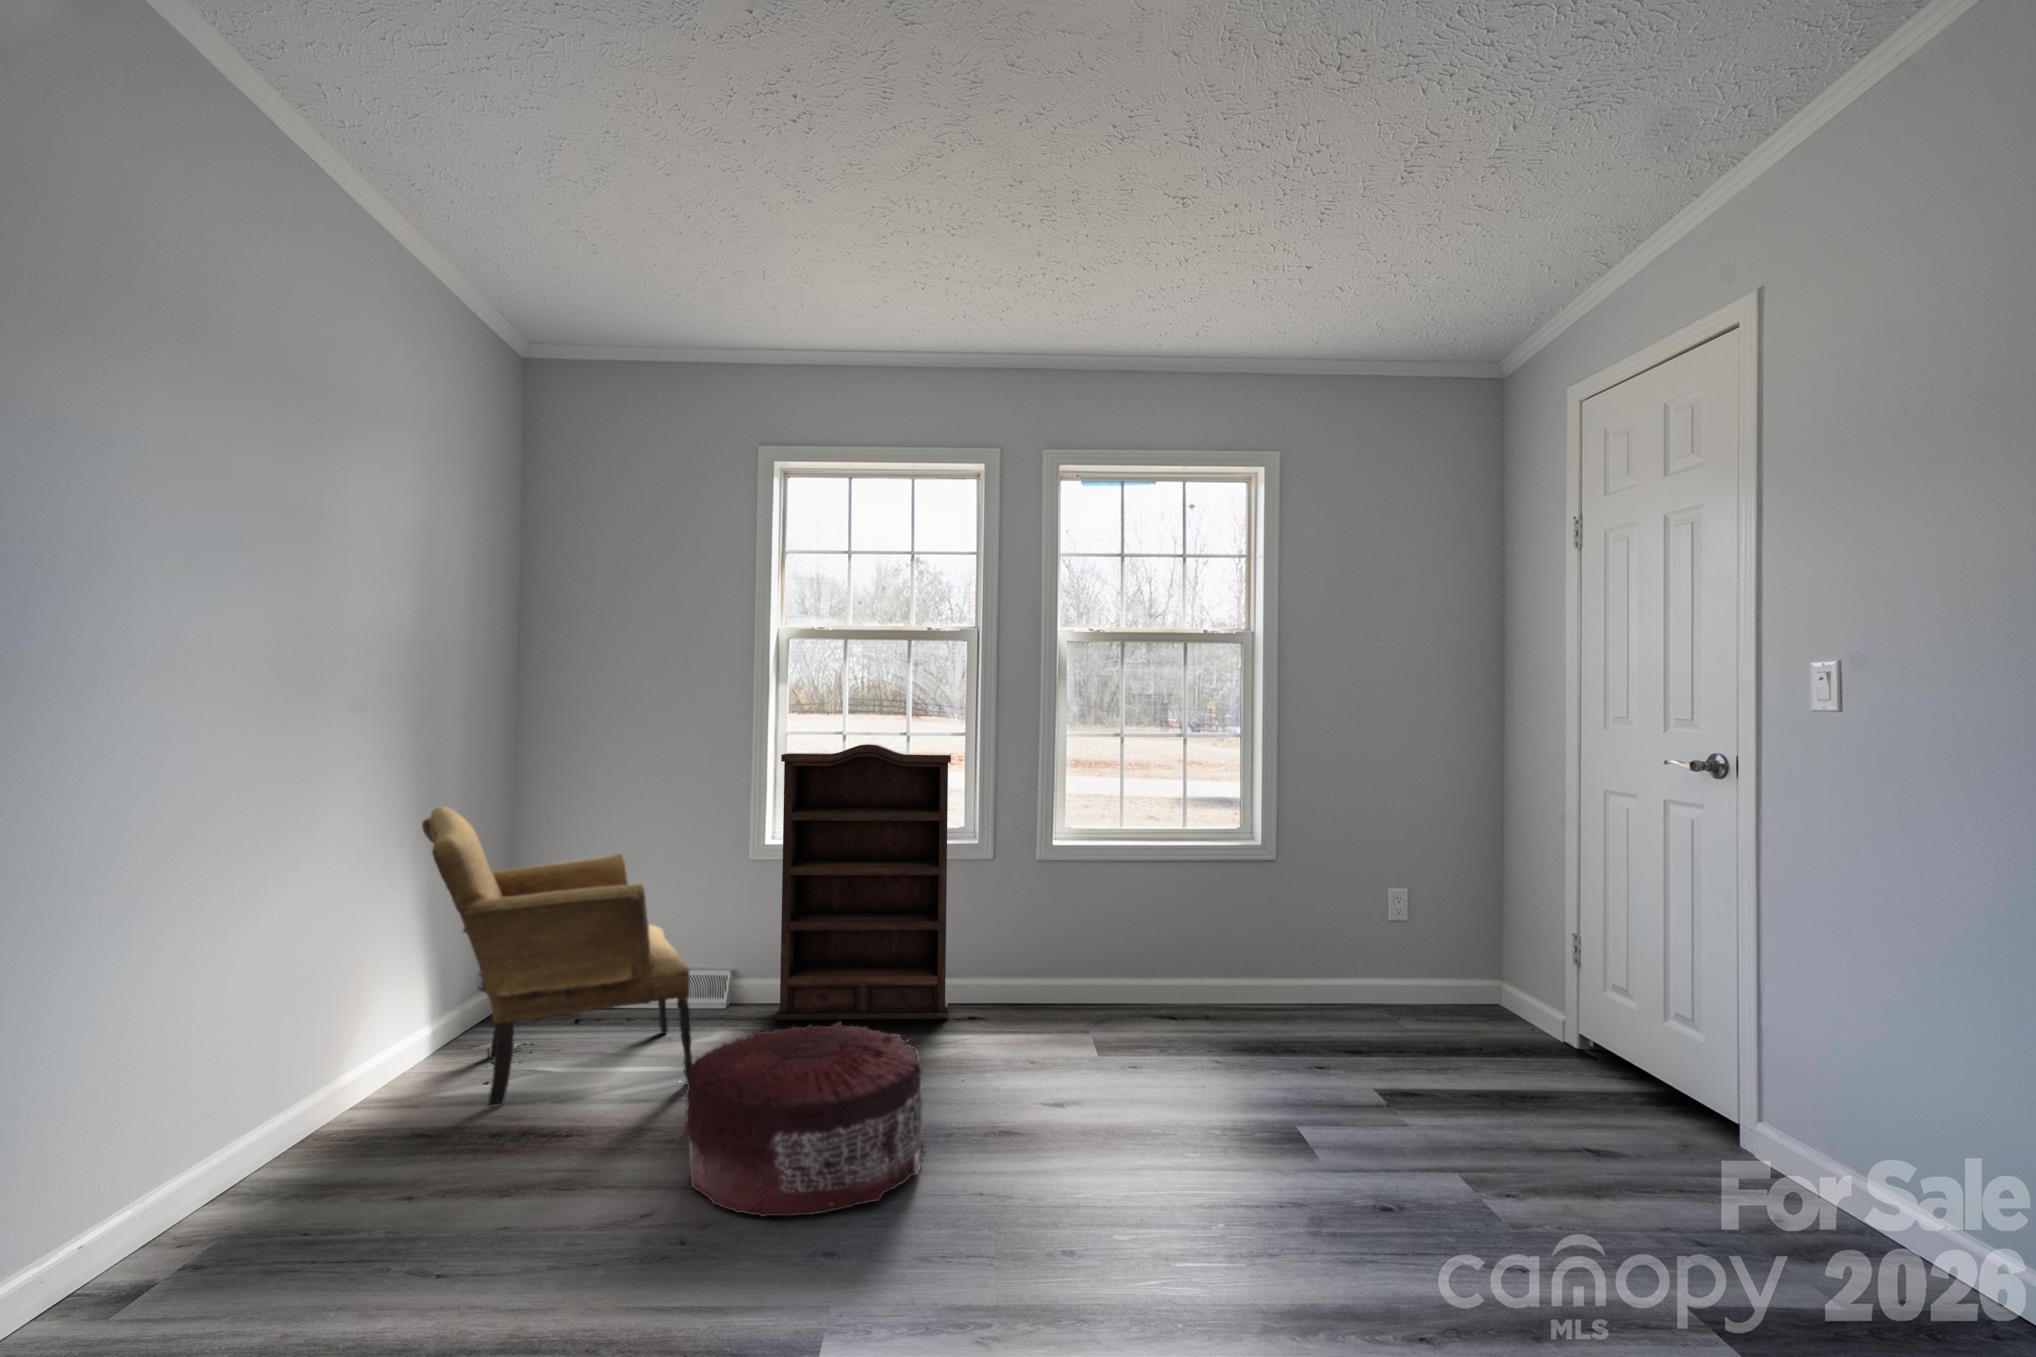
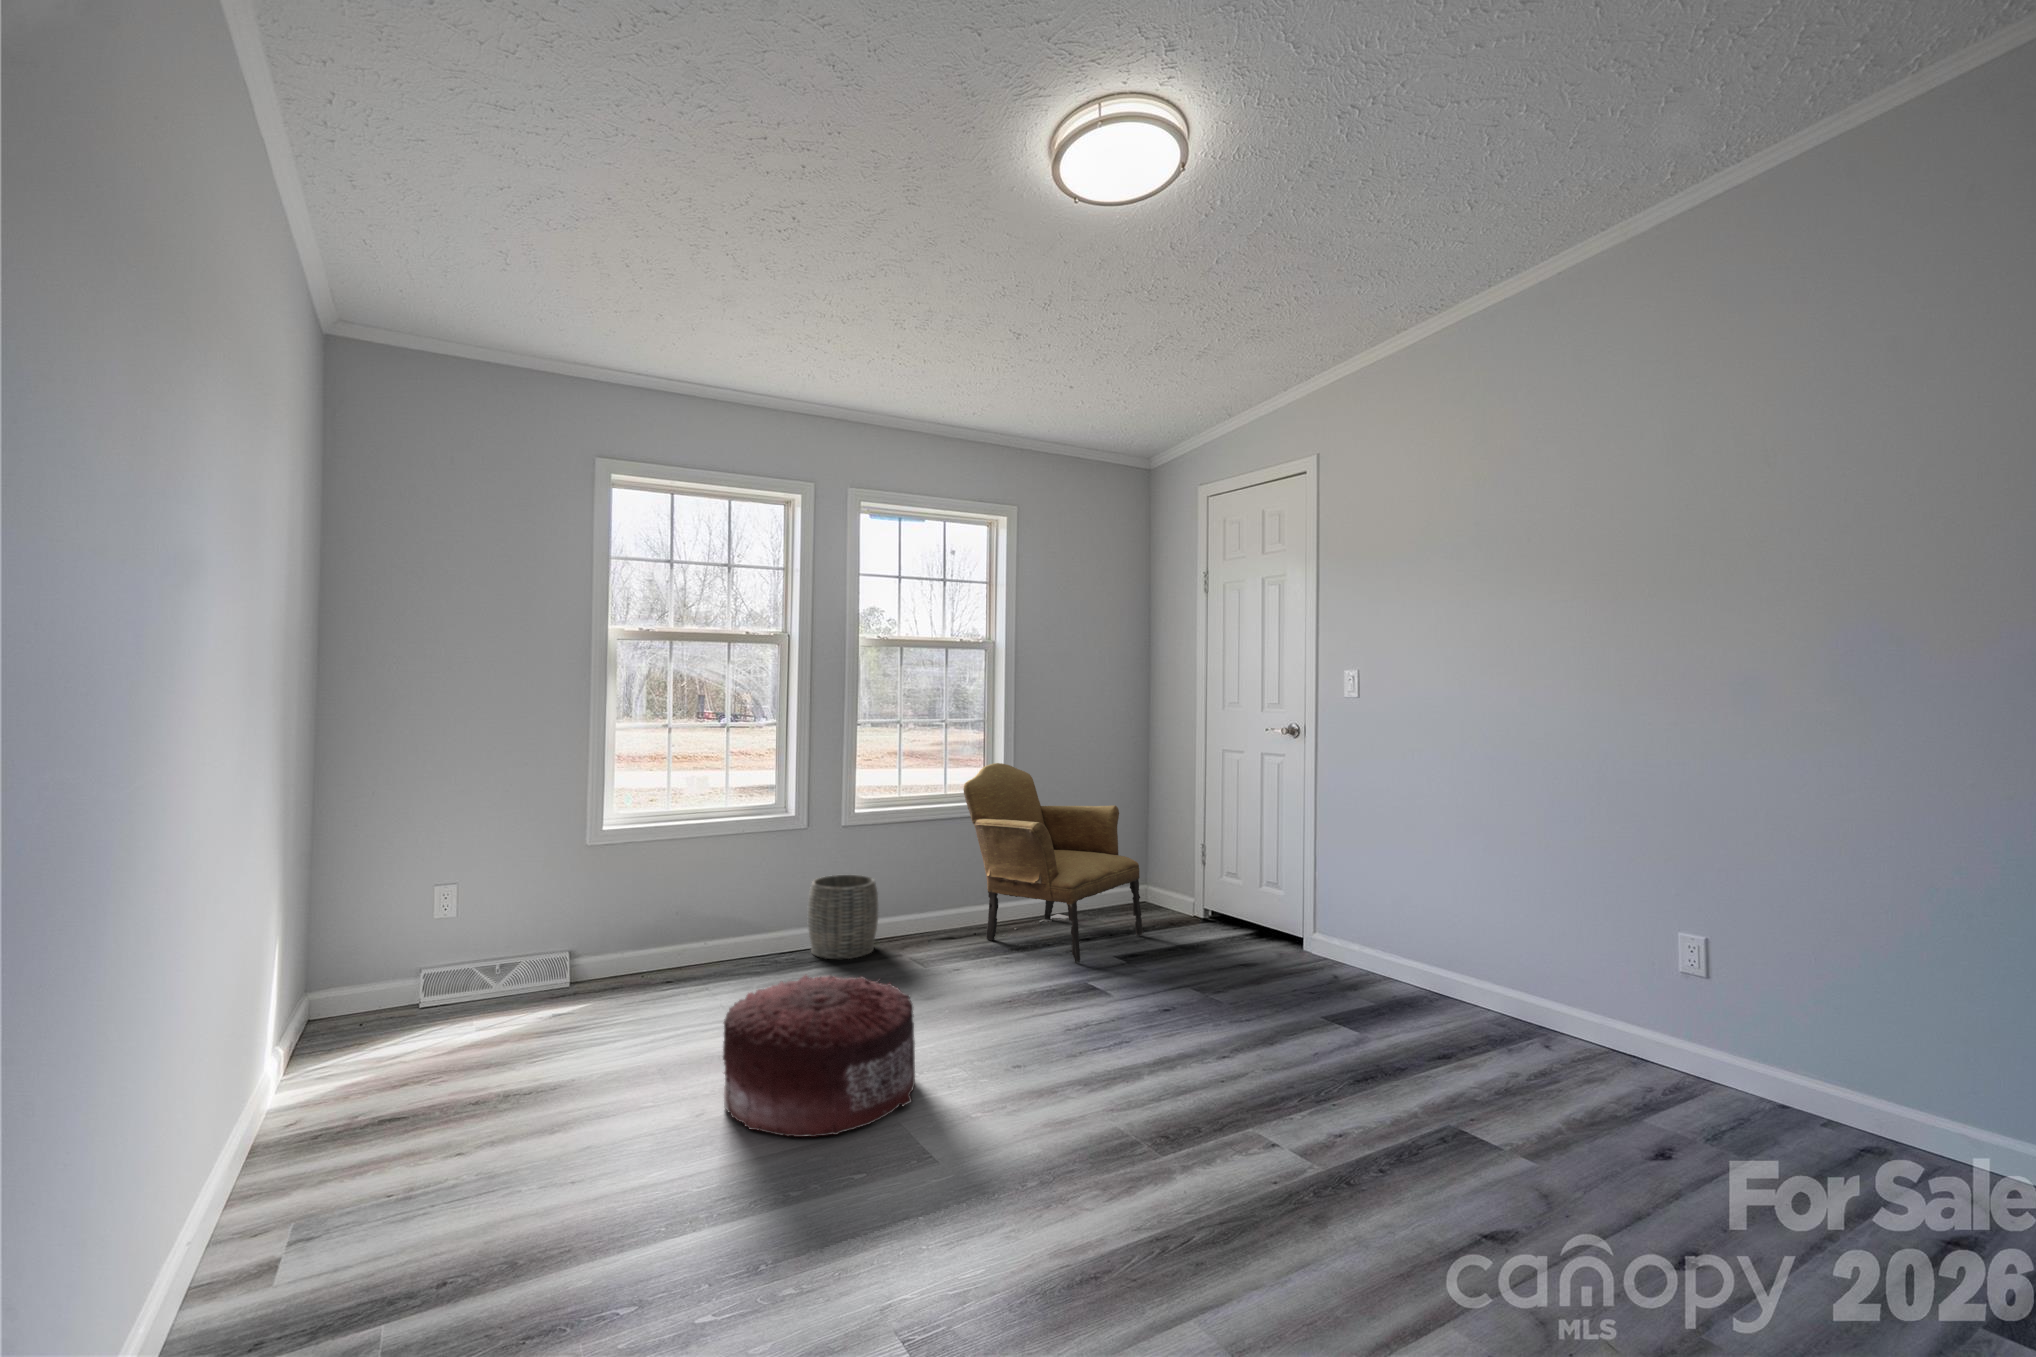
bookshelf: present [776,744,951,1020] -> none [624,734,789,988]
armchair: present [422,807,693,1107] -> present [963,763,1143,963]
woven basket: none [983,921,1068,1025] -> present [808,875,878,959]

